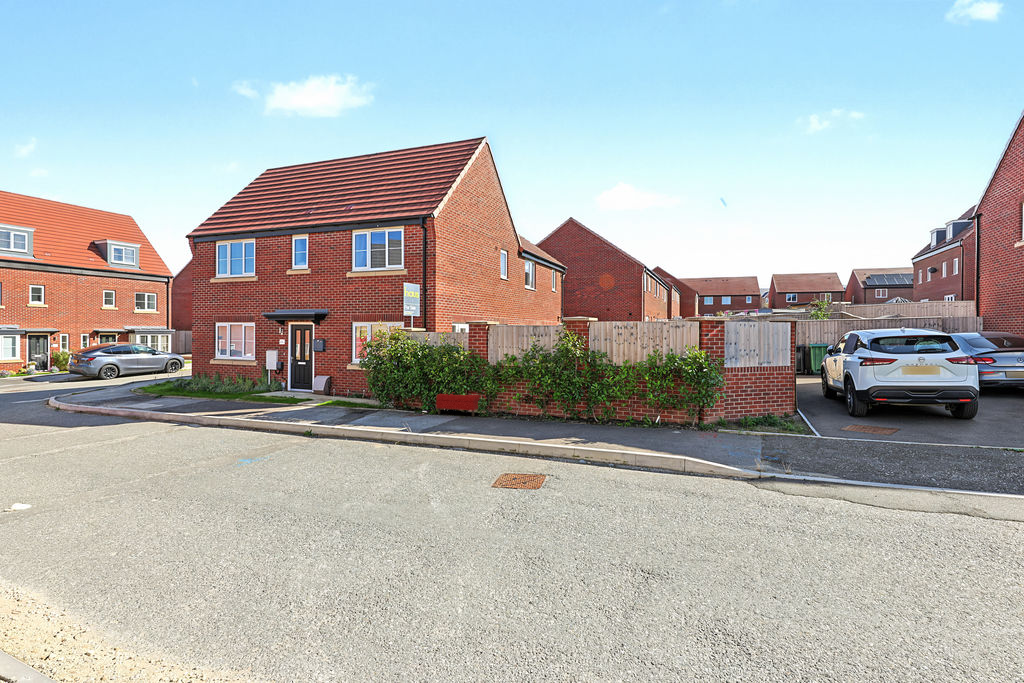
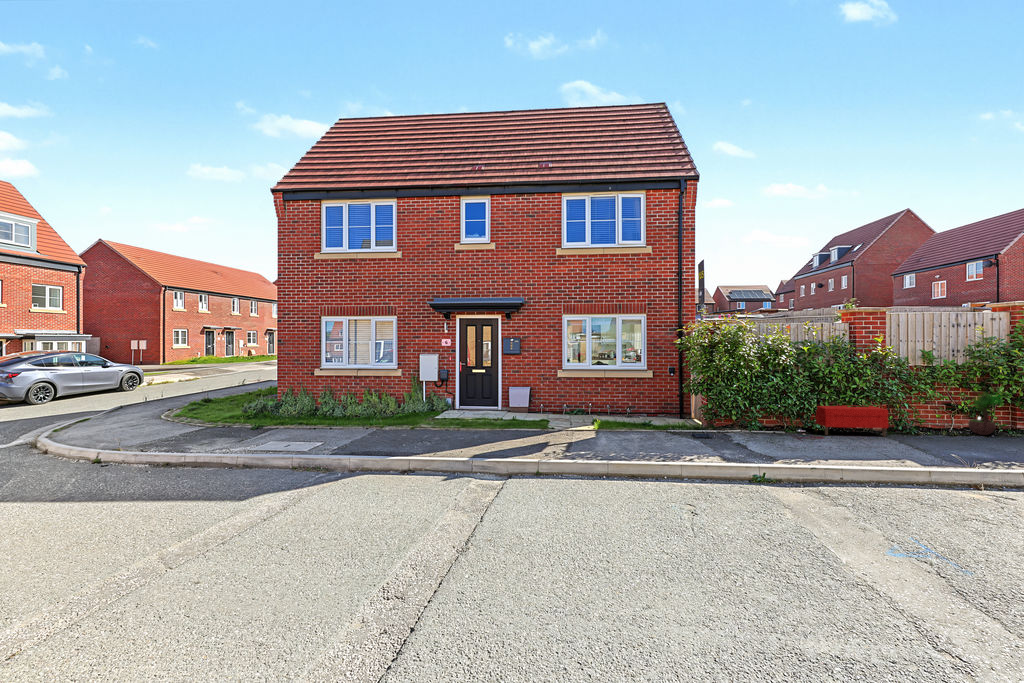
potted tree: none [534,383,556,419] -> present [968,393,999,435]

